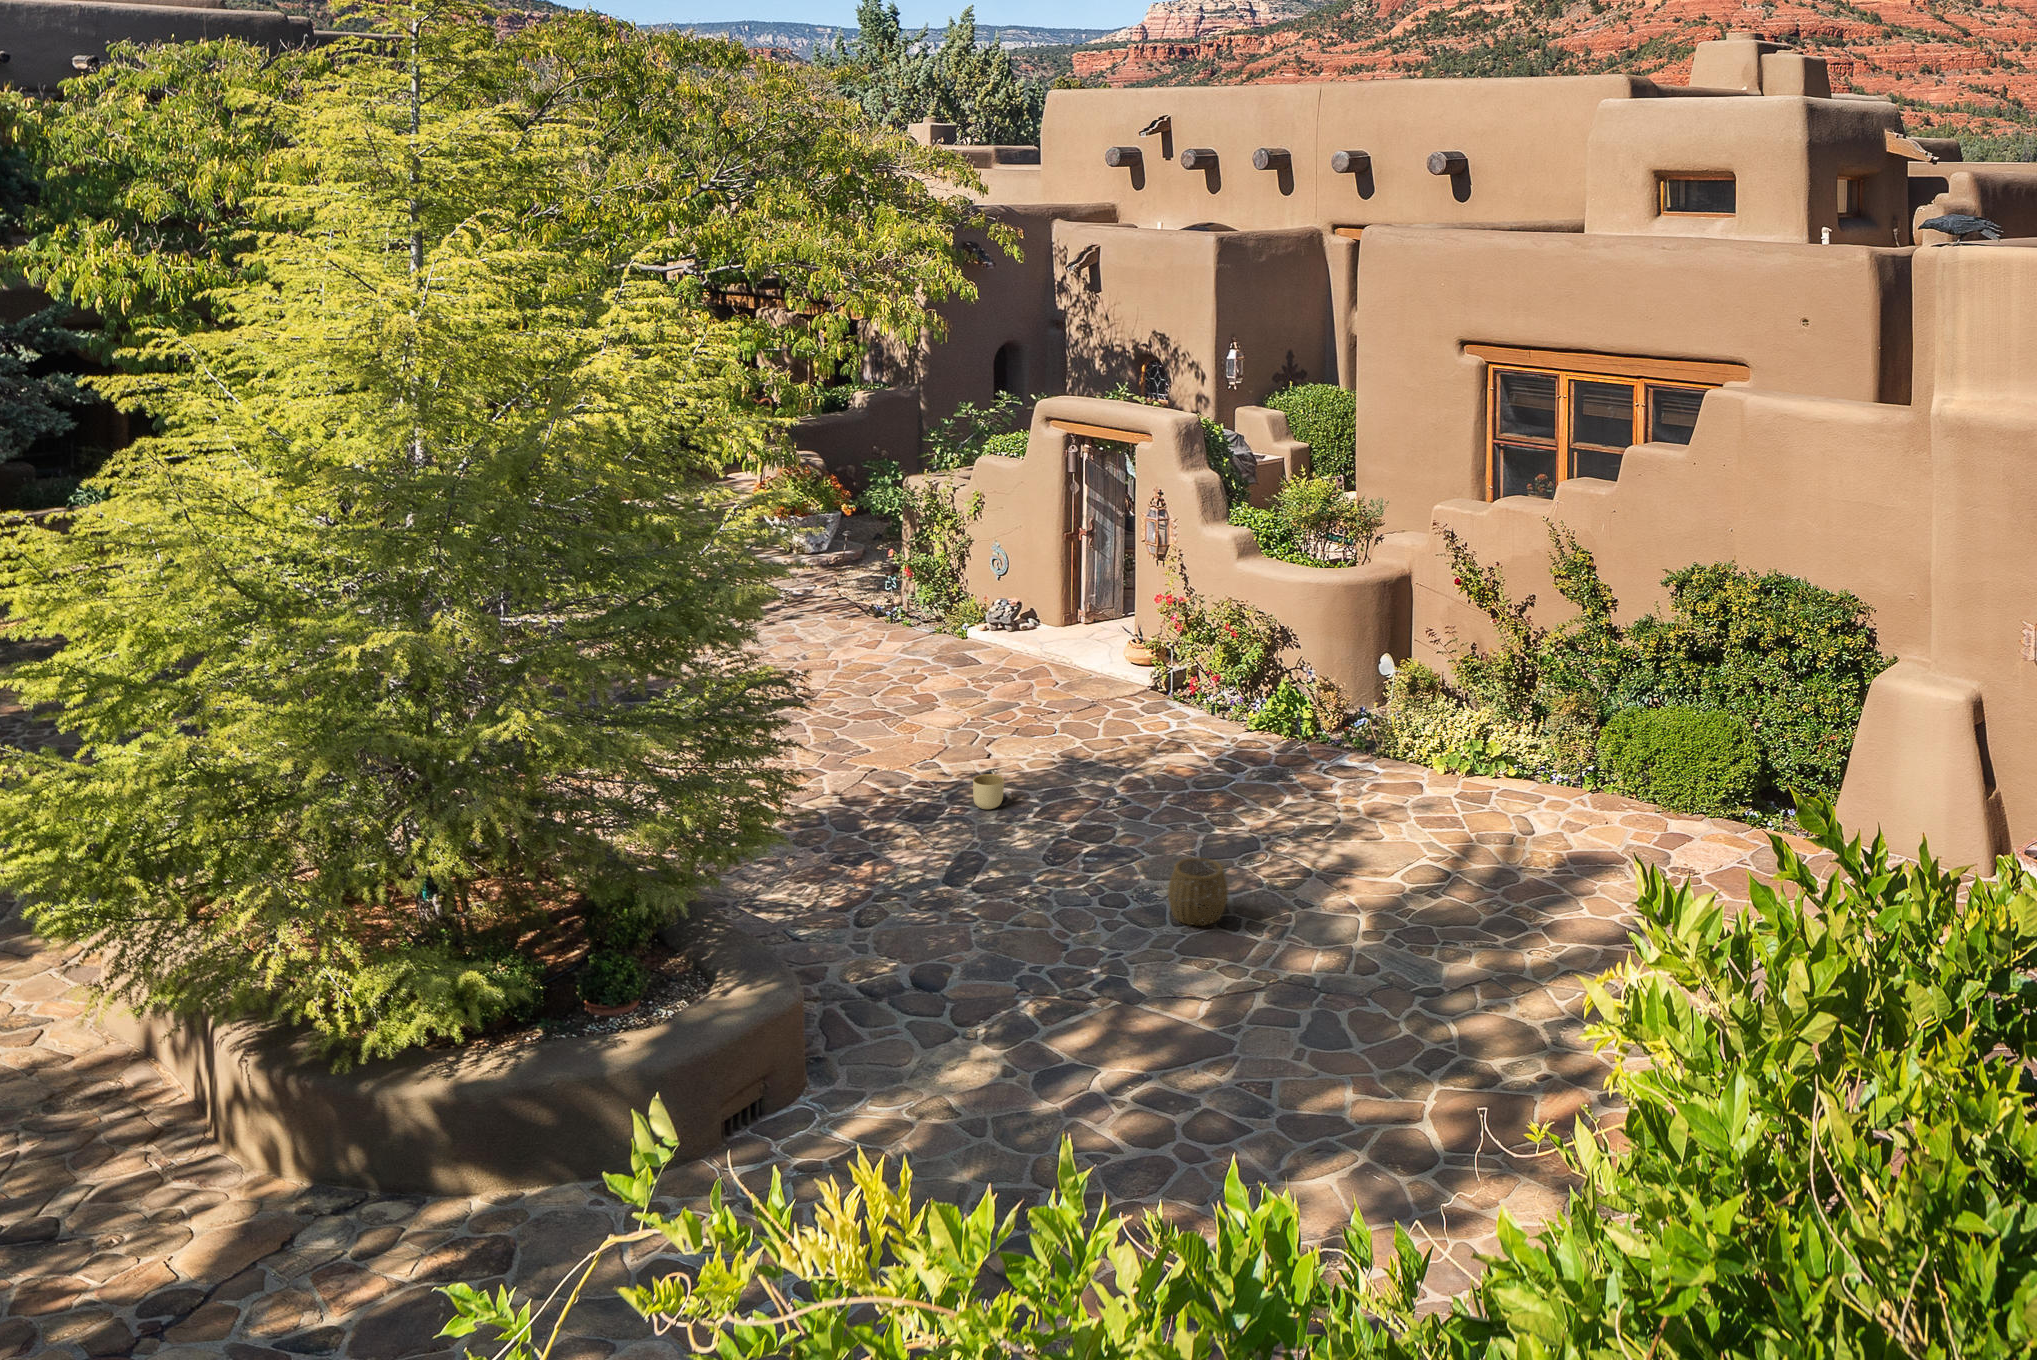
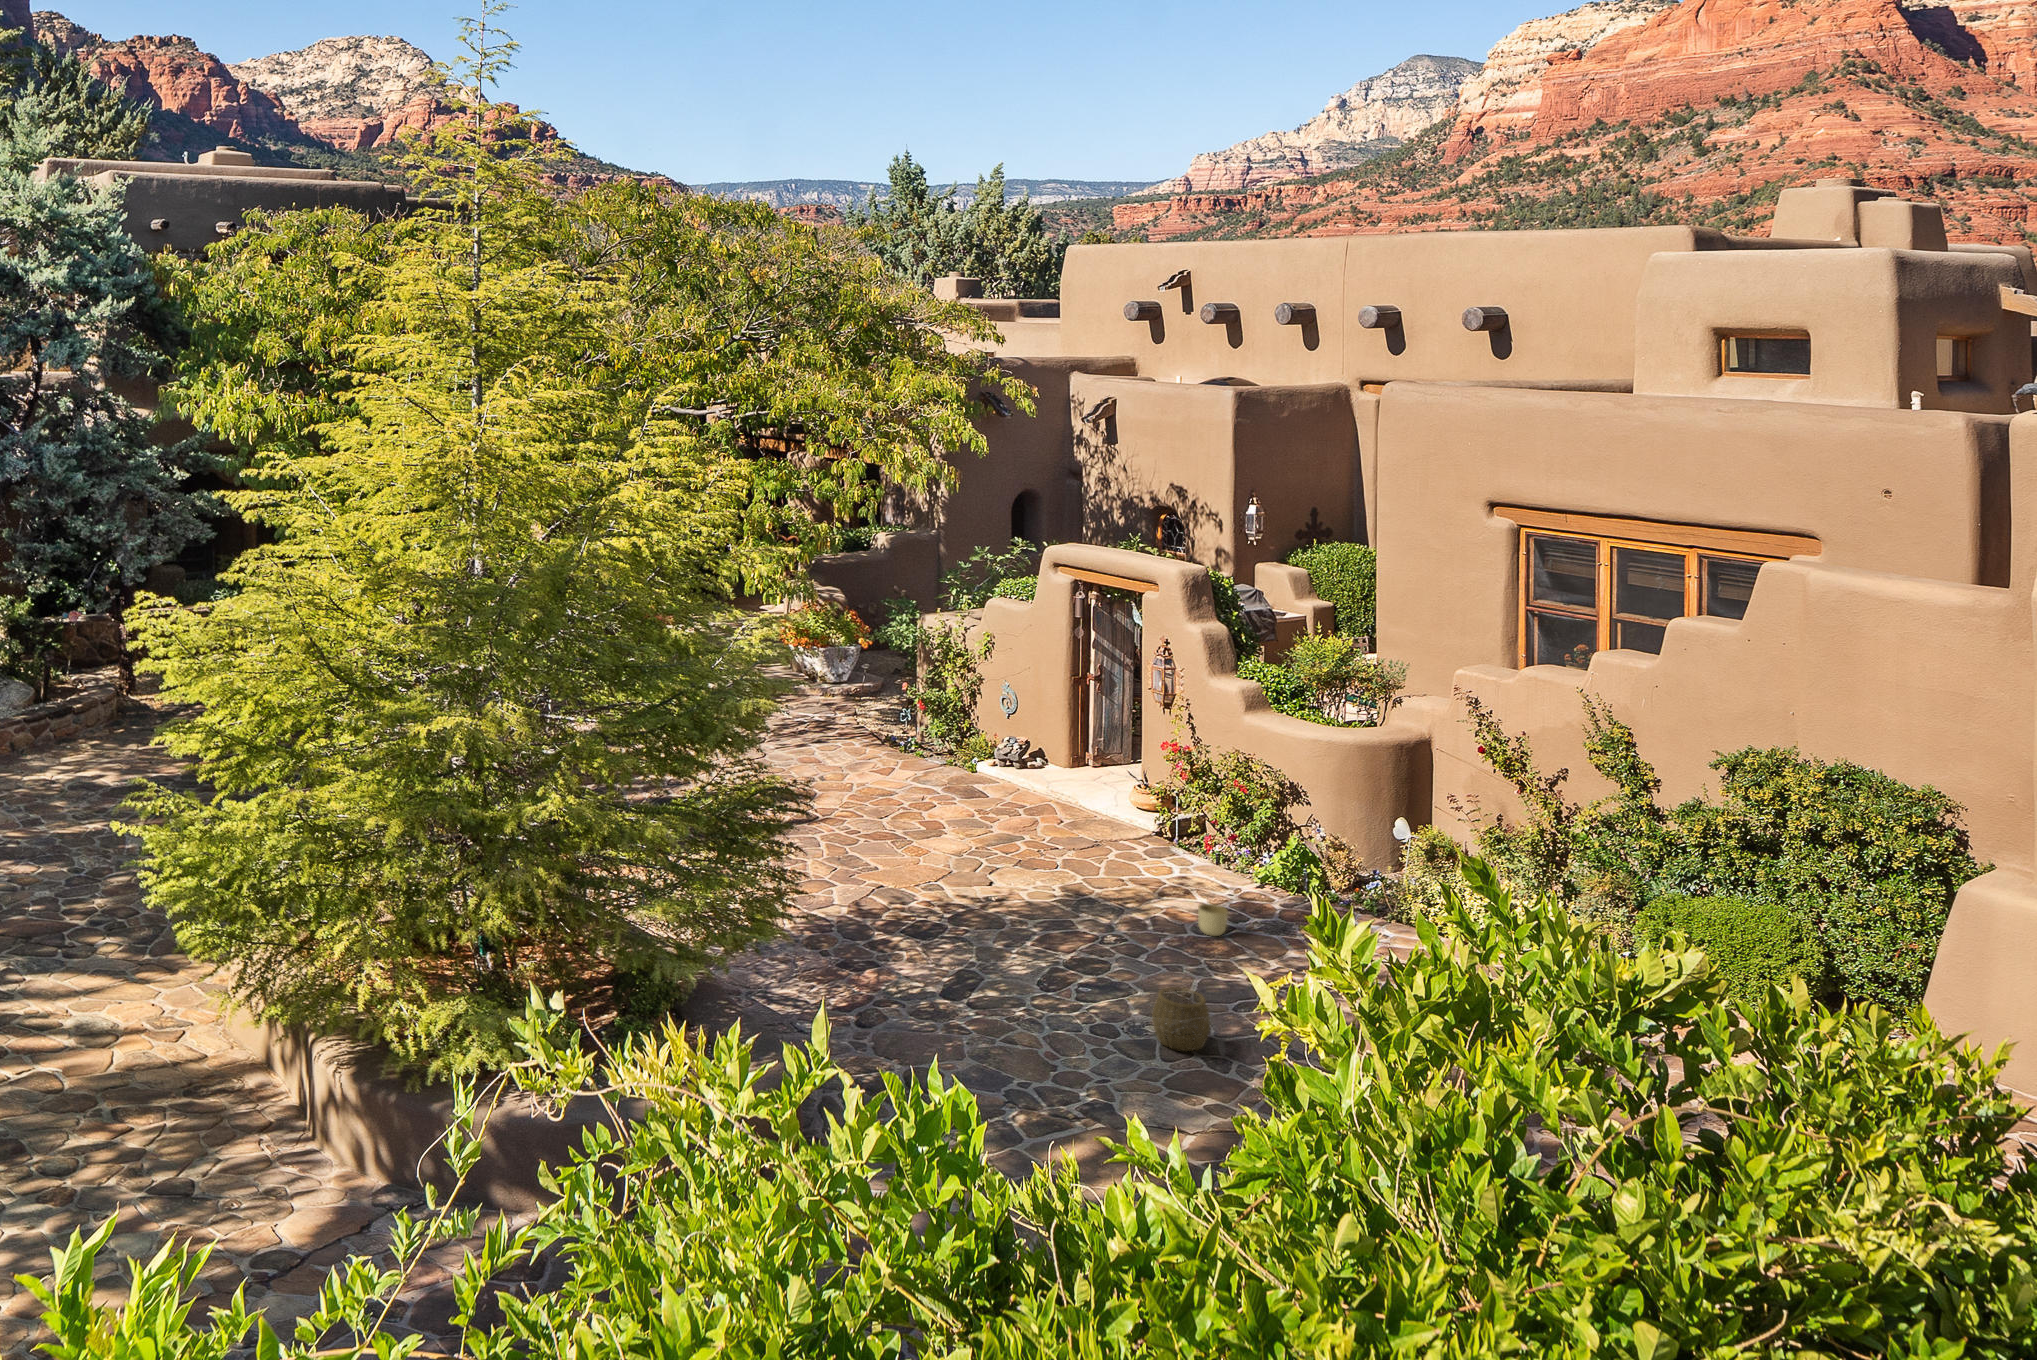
planter: present [973,774,1004,809] -> present [1198,904,1228,936]

